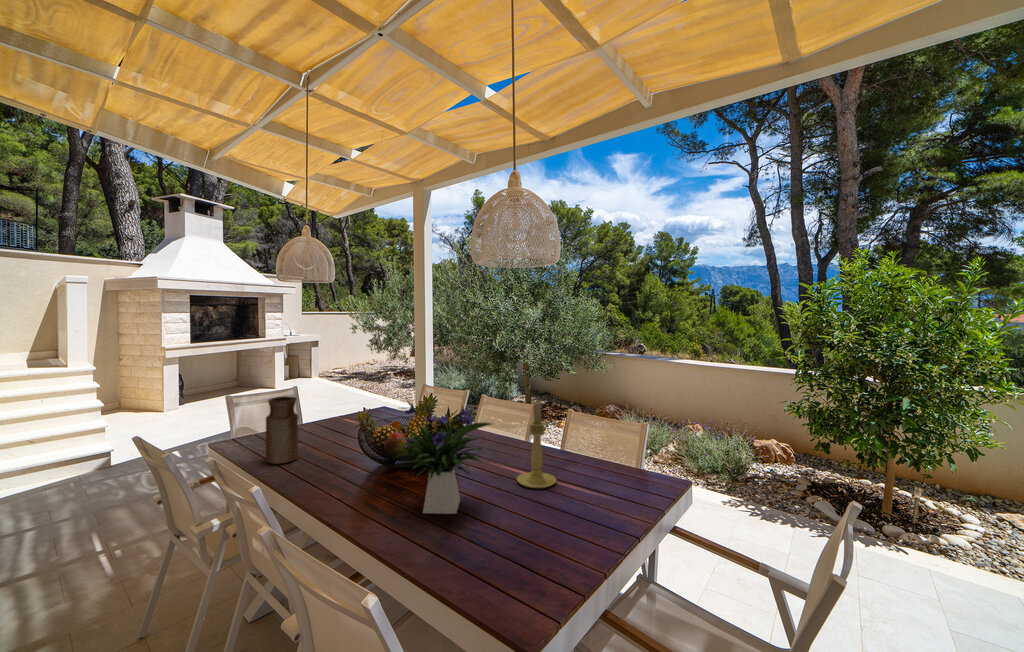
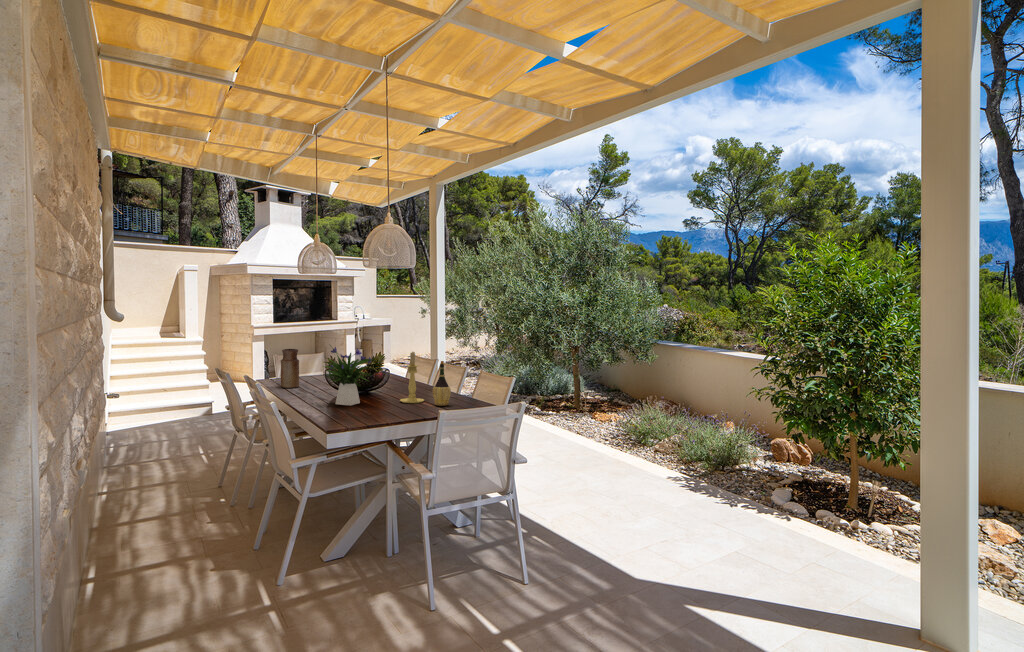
wine bottle: none [586,415,616,491] -> present [433,361,451,406]

